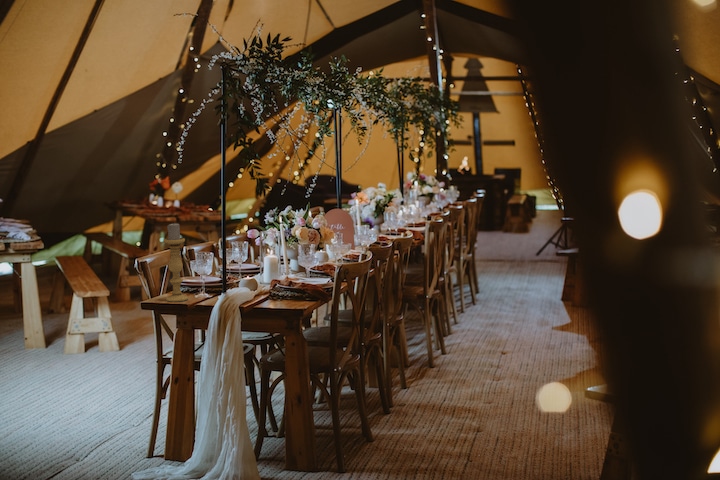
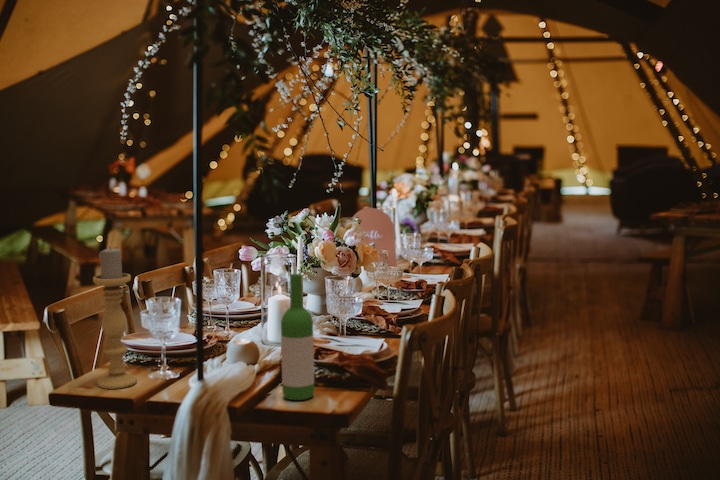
wine bottle: none [268,236,287,305] -> present [281,274,314,400]

